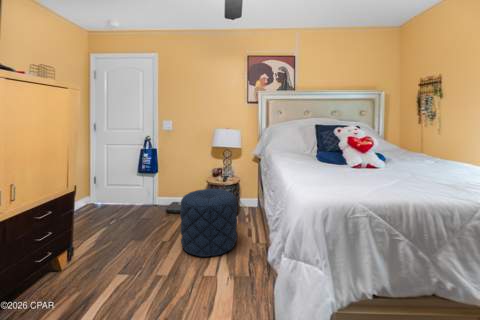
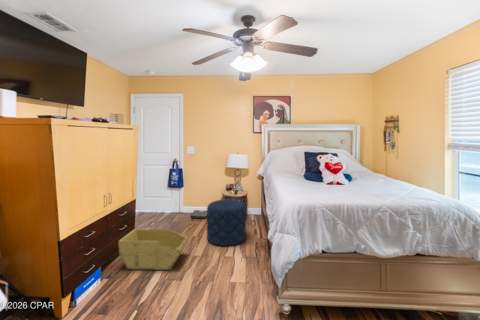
storage bin: none [16,236,147,308] -> present [118,229,188,270]

